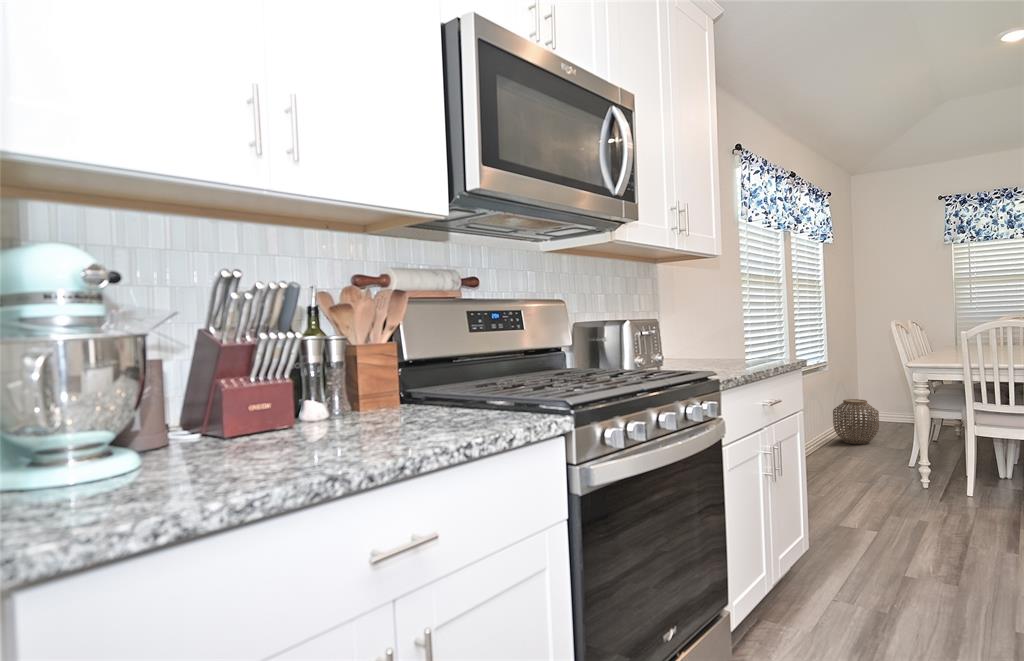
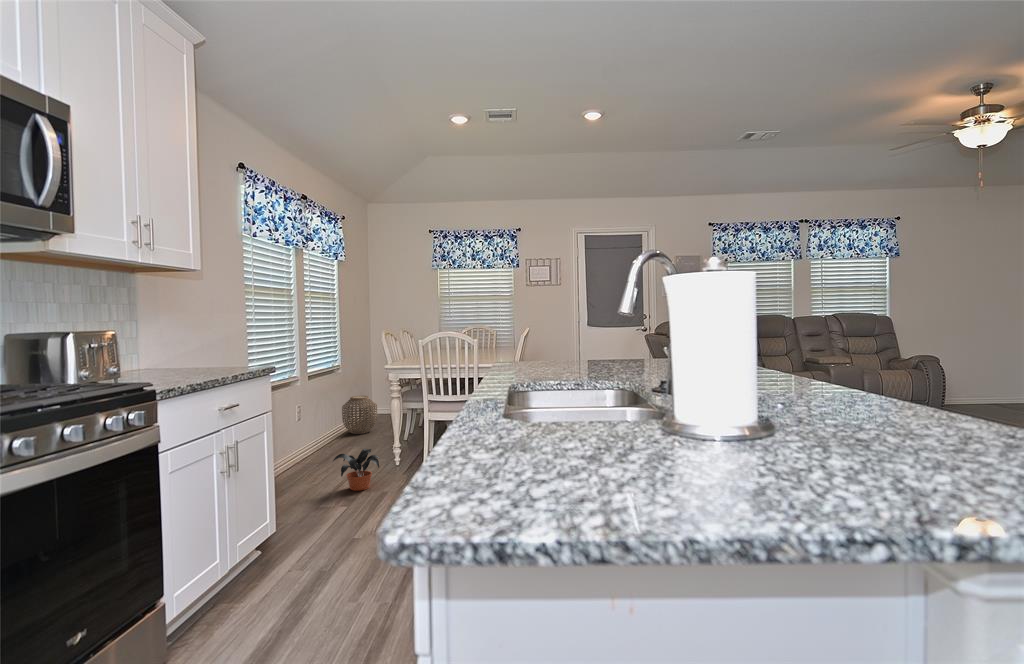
potted plant: none [849,464,917,516] -> present [333,448,379,491]

